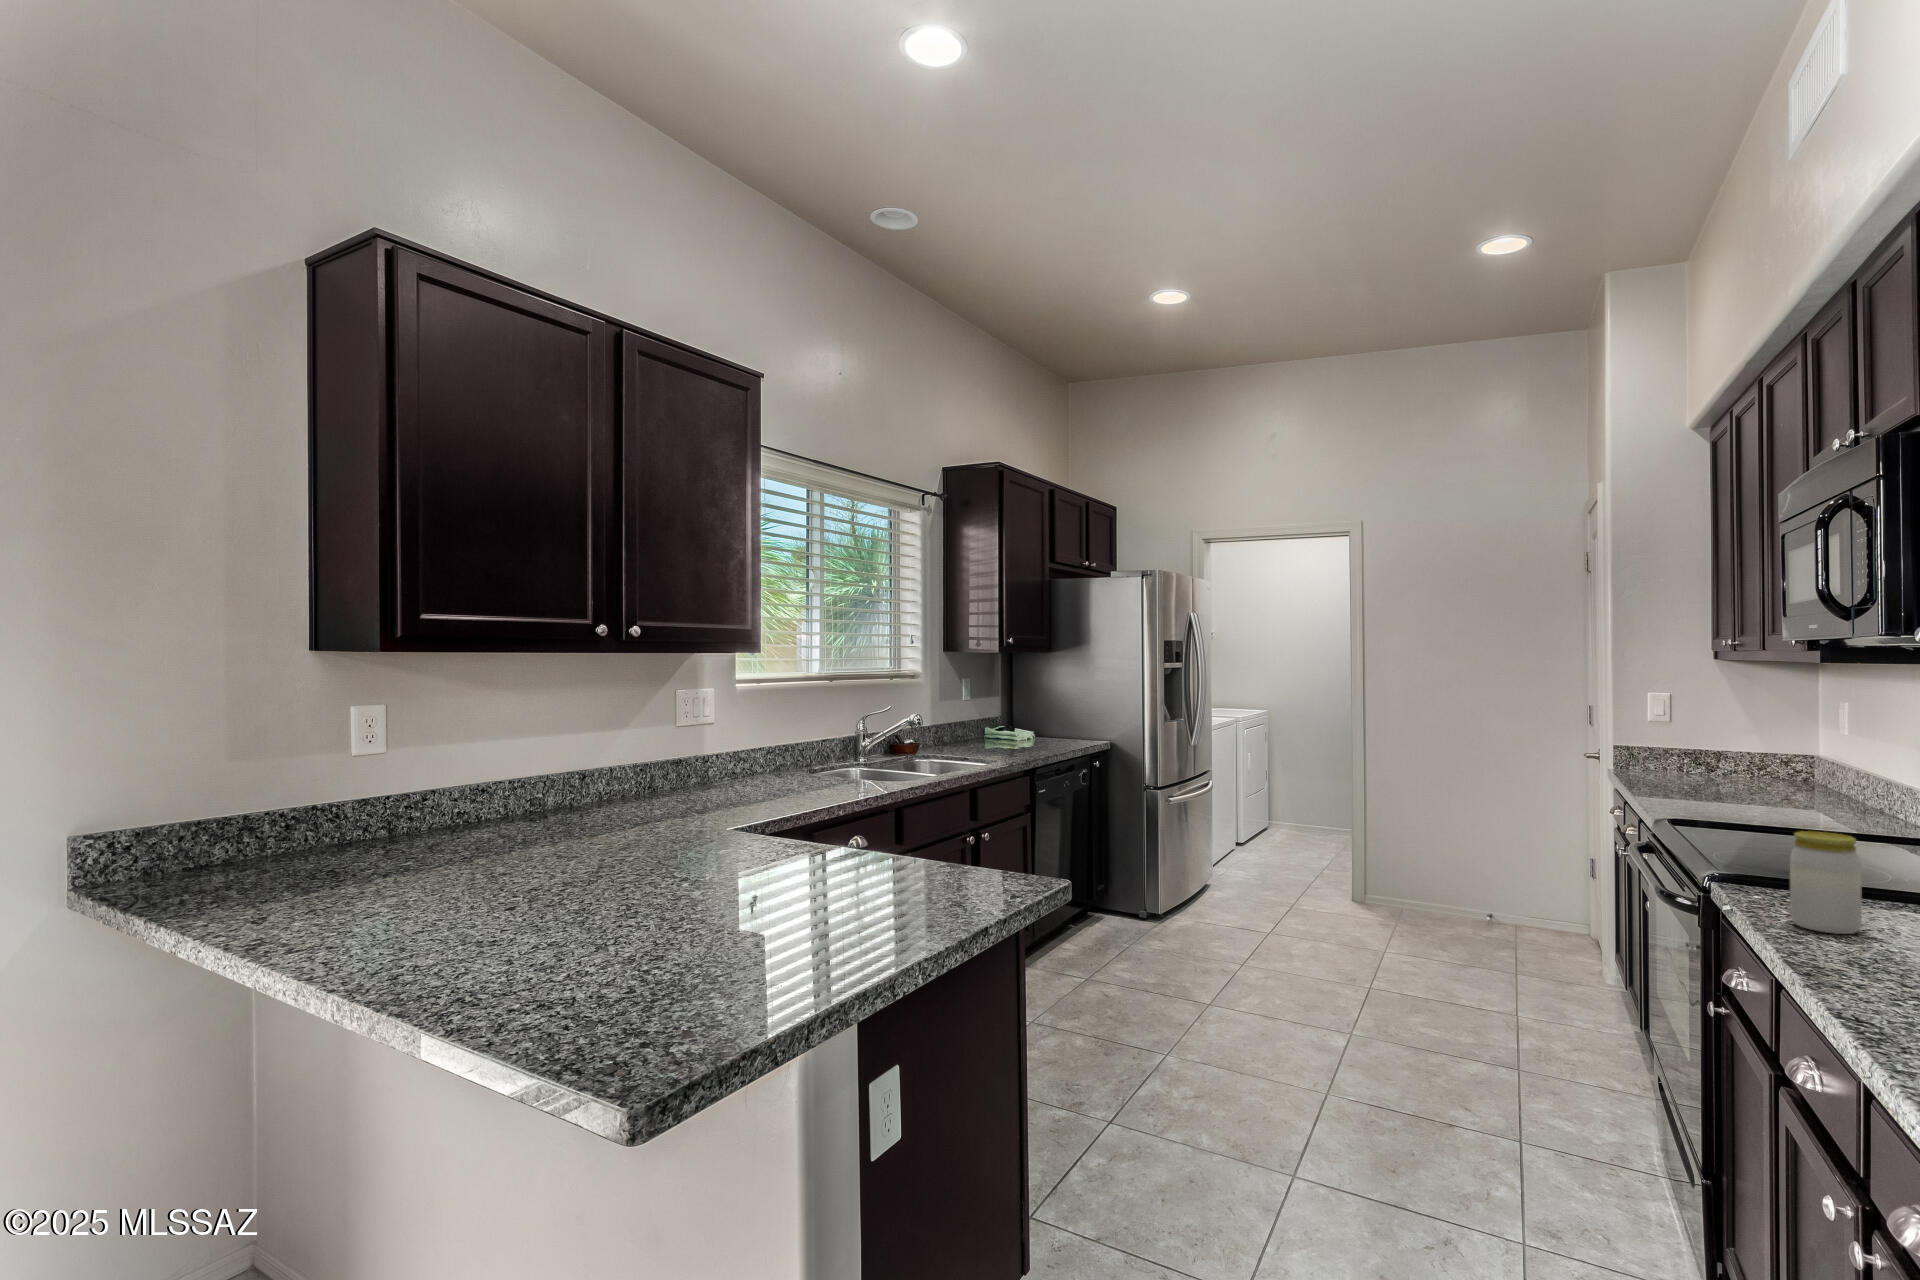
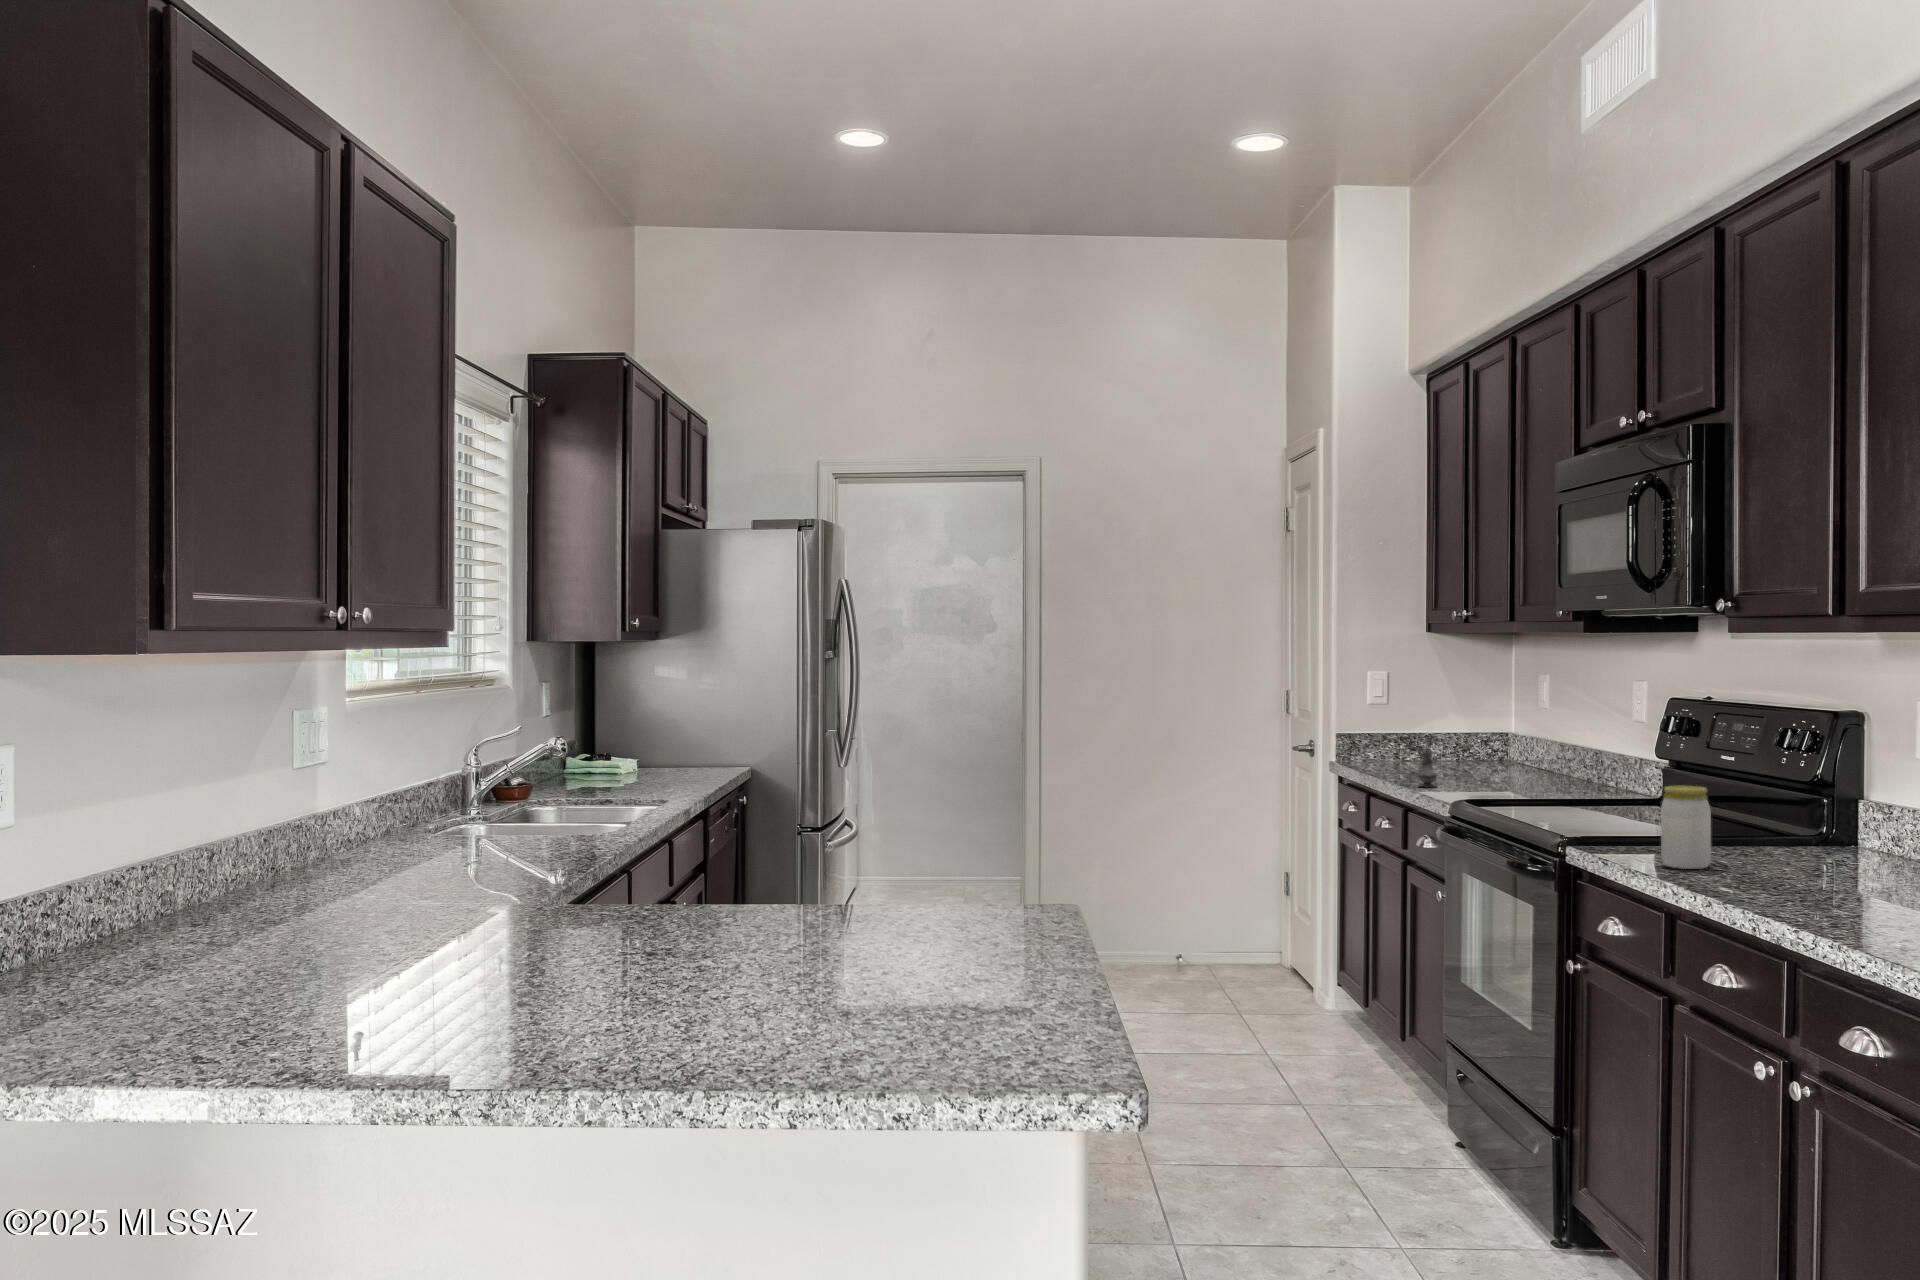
salt shaker: none [1662,763,1685,802] -> present [1418,748,1437,787]

